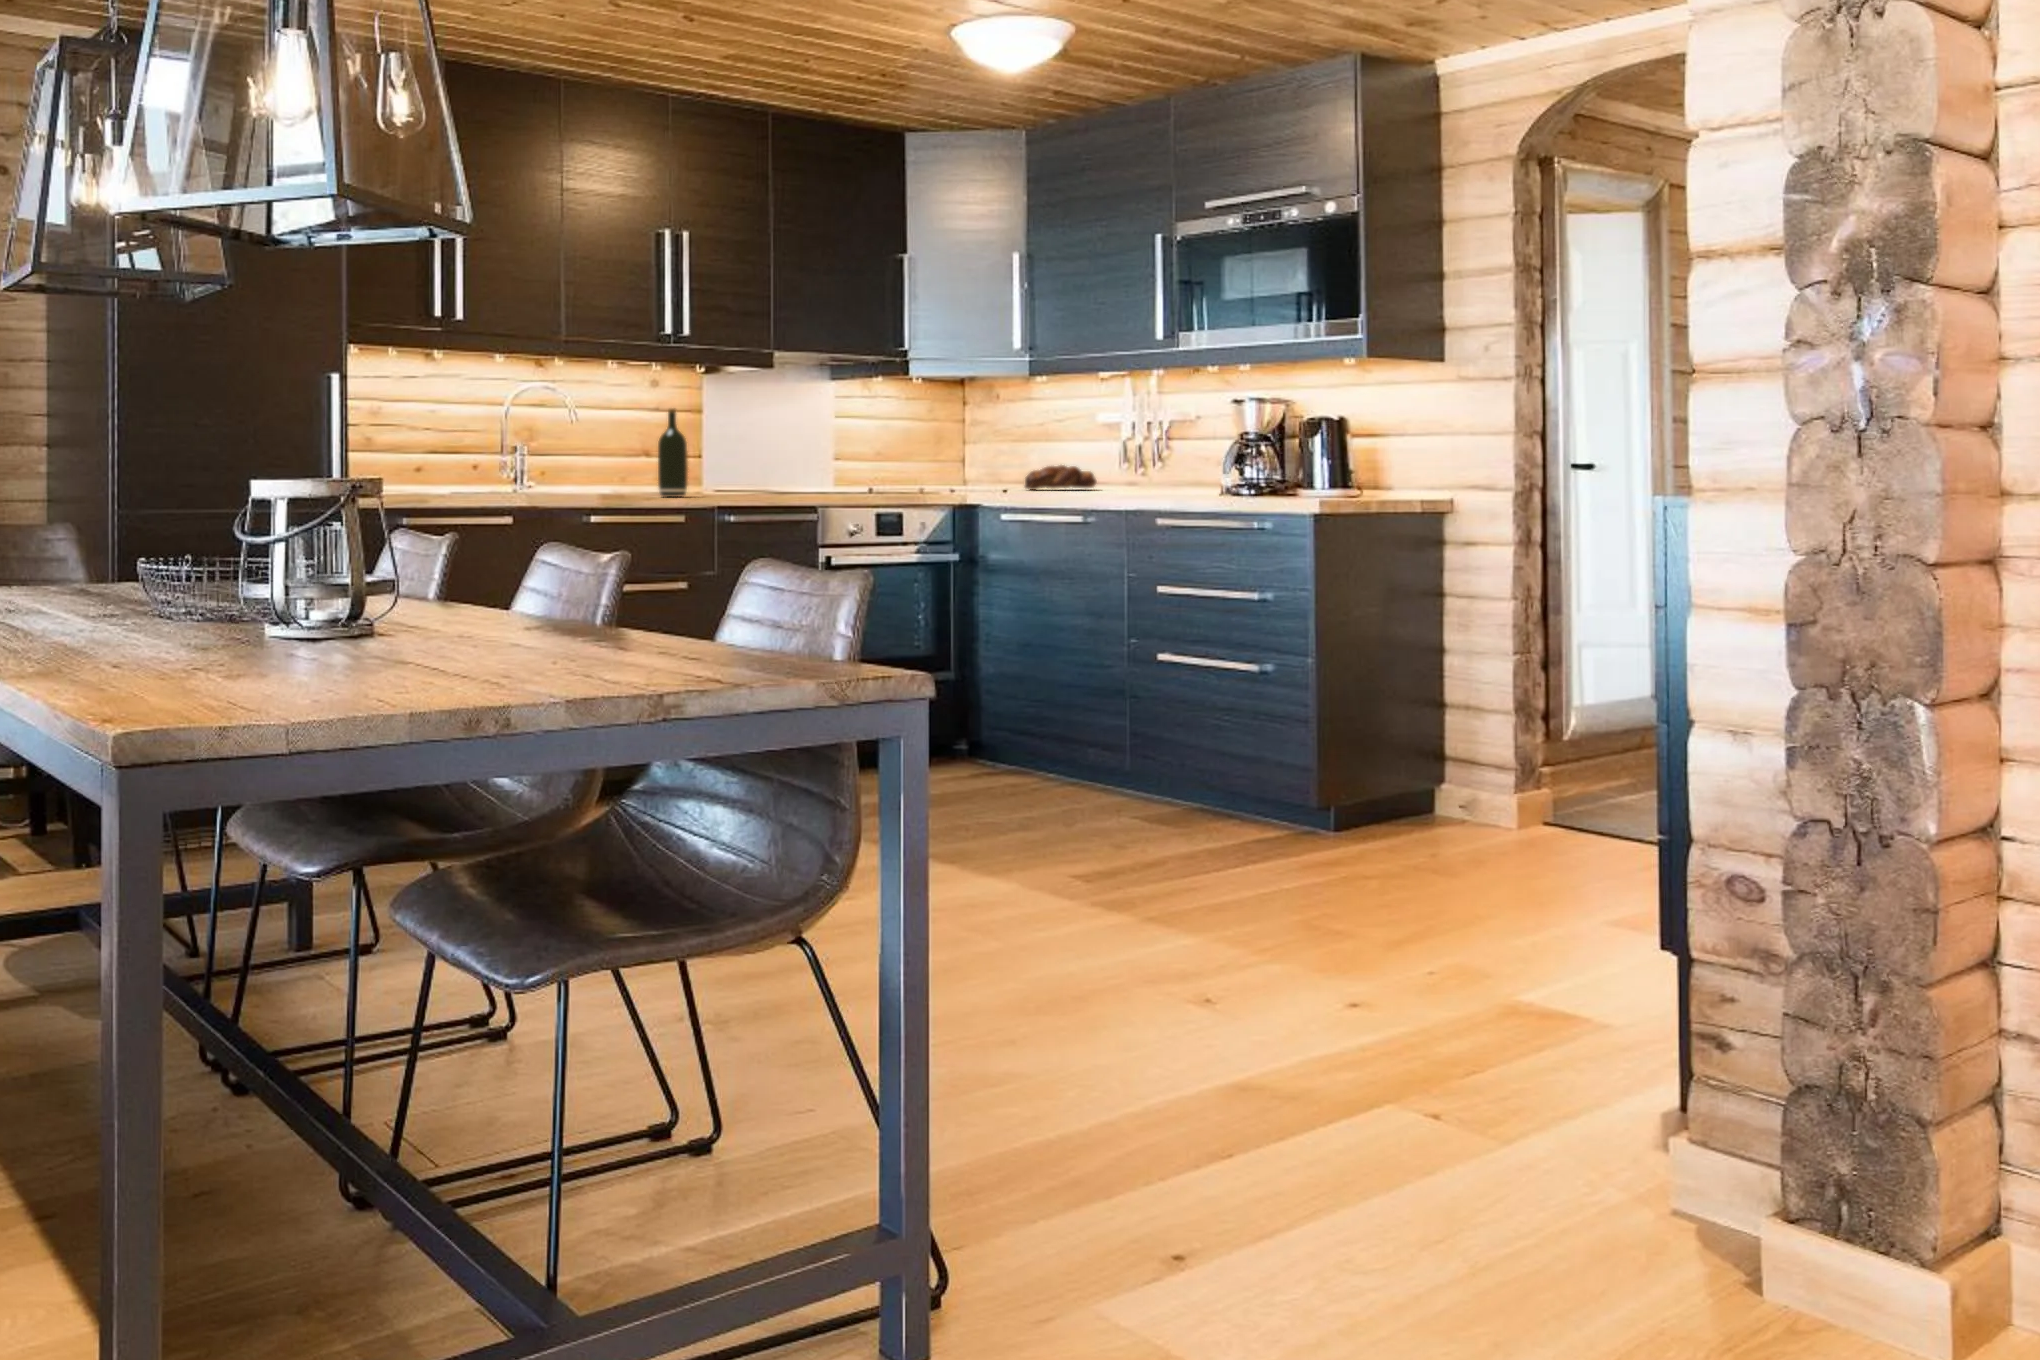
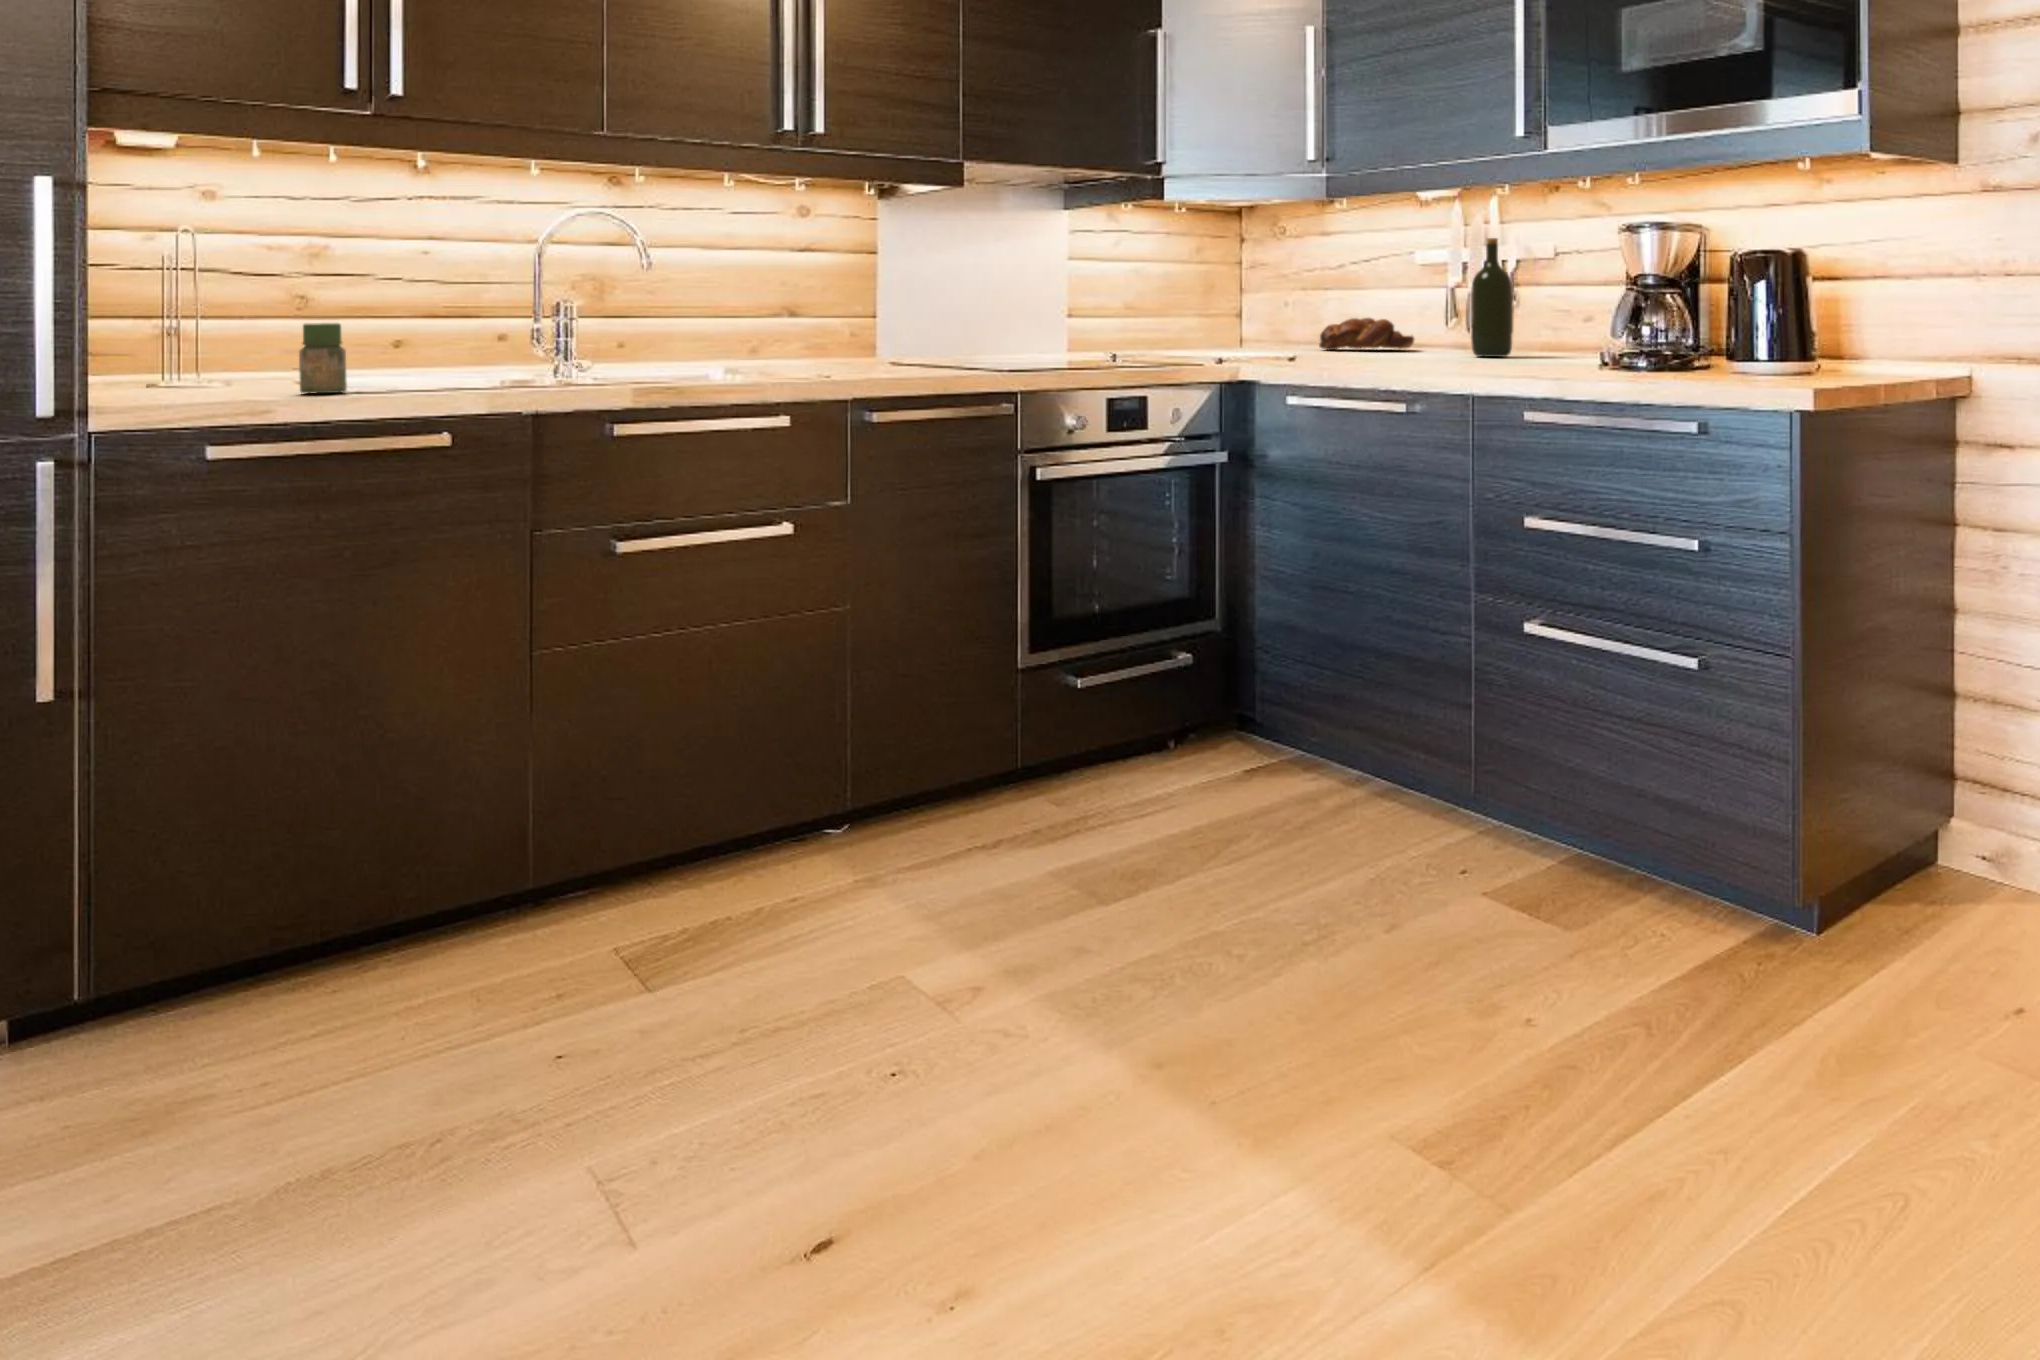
wine bottle: present [658,408,688,497] -> present [1471,238,1514,357]
jar: none [410,469,435,511] -> present [299,323,347,393]

